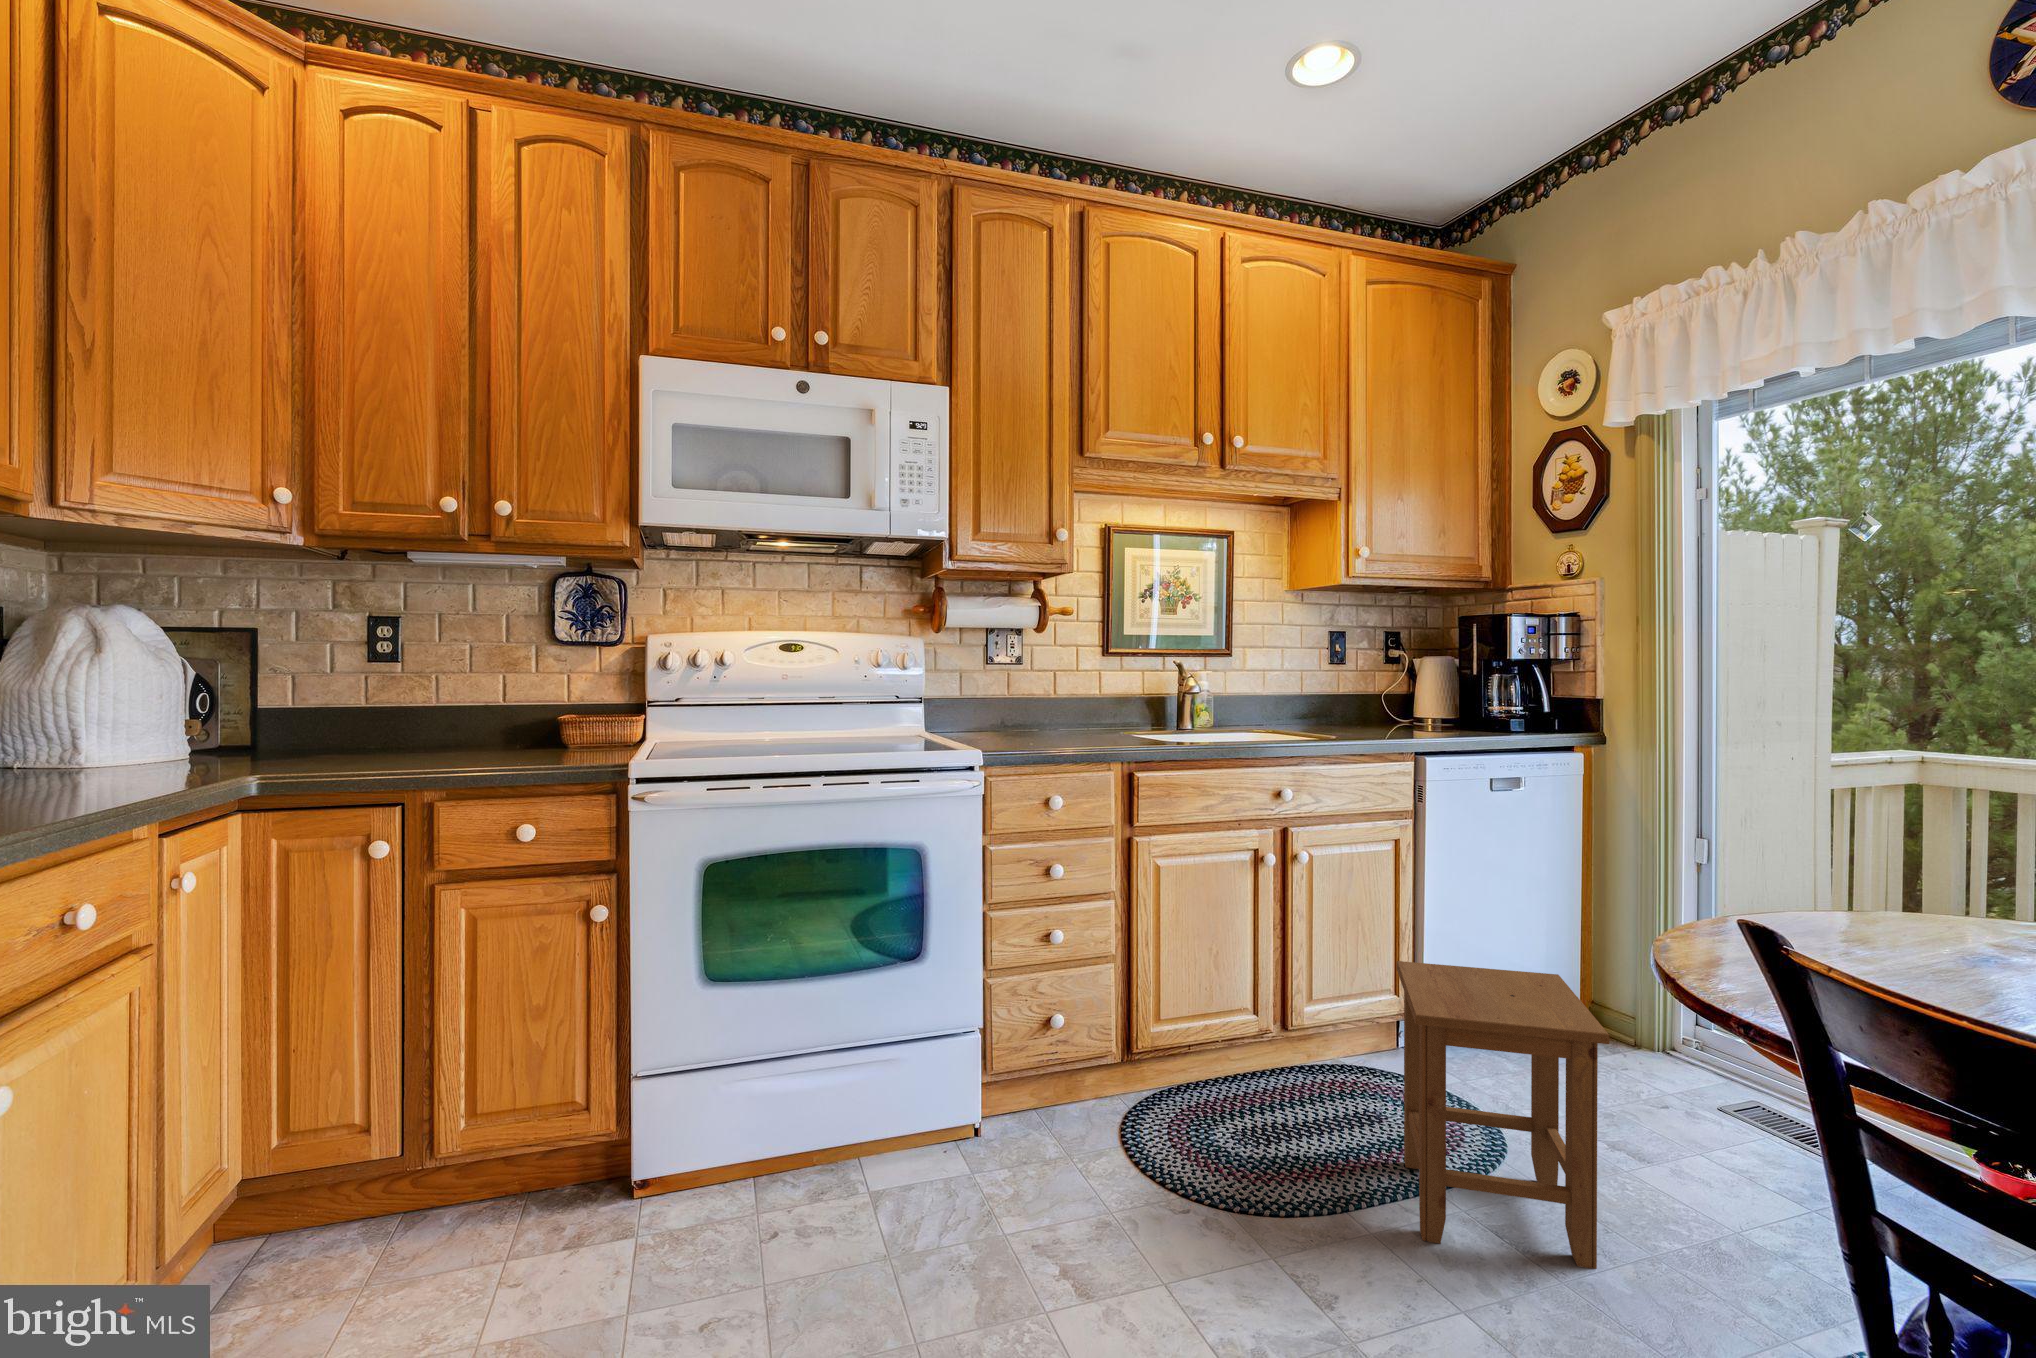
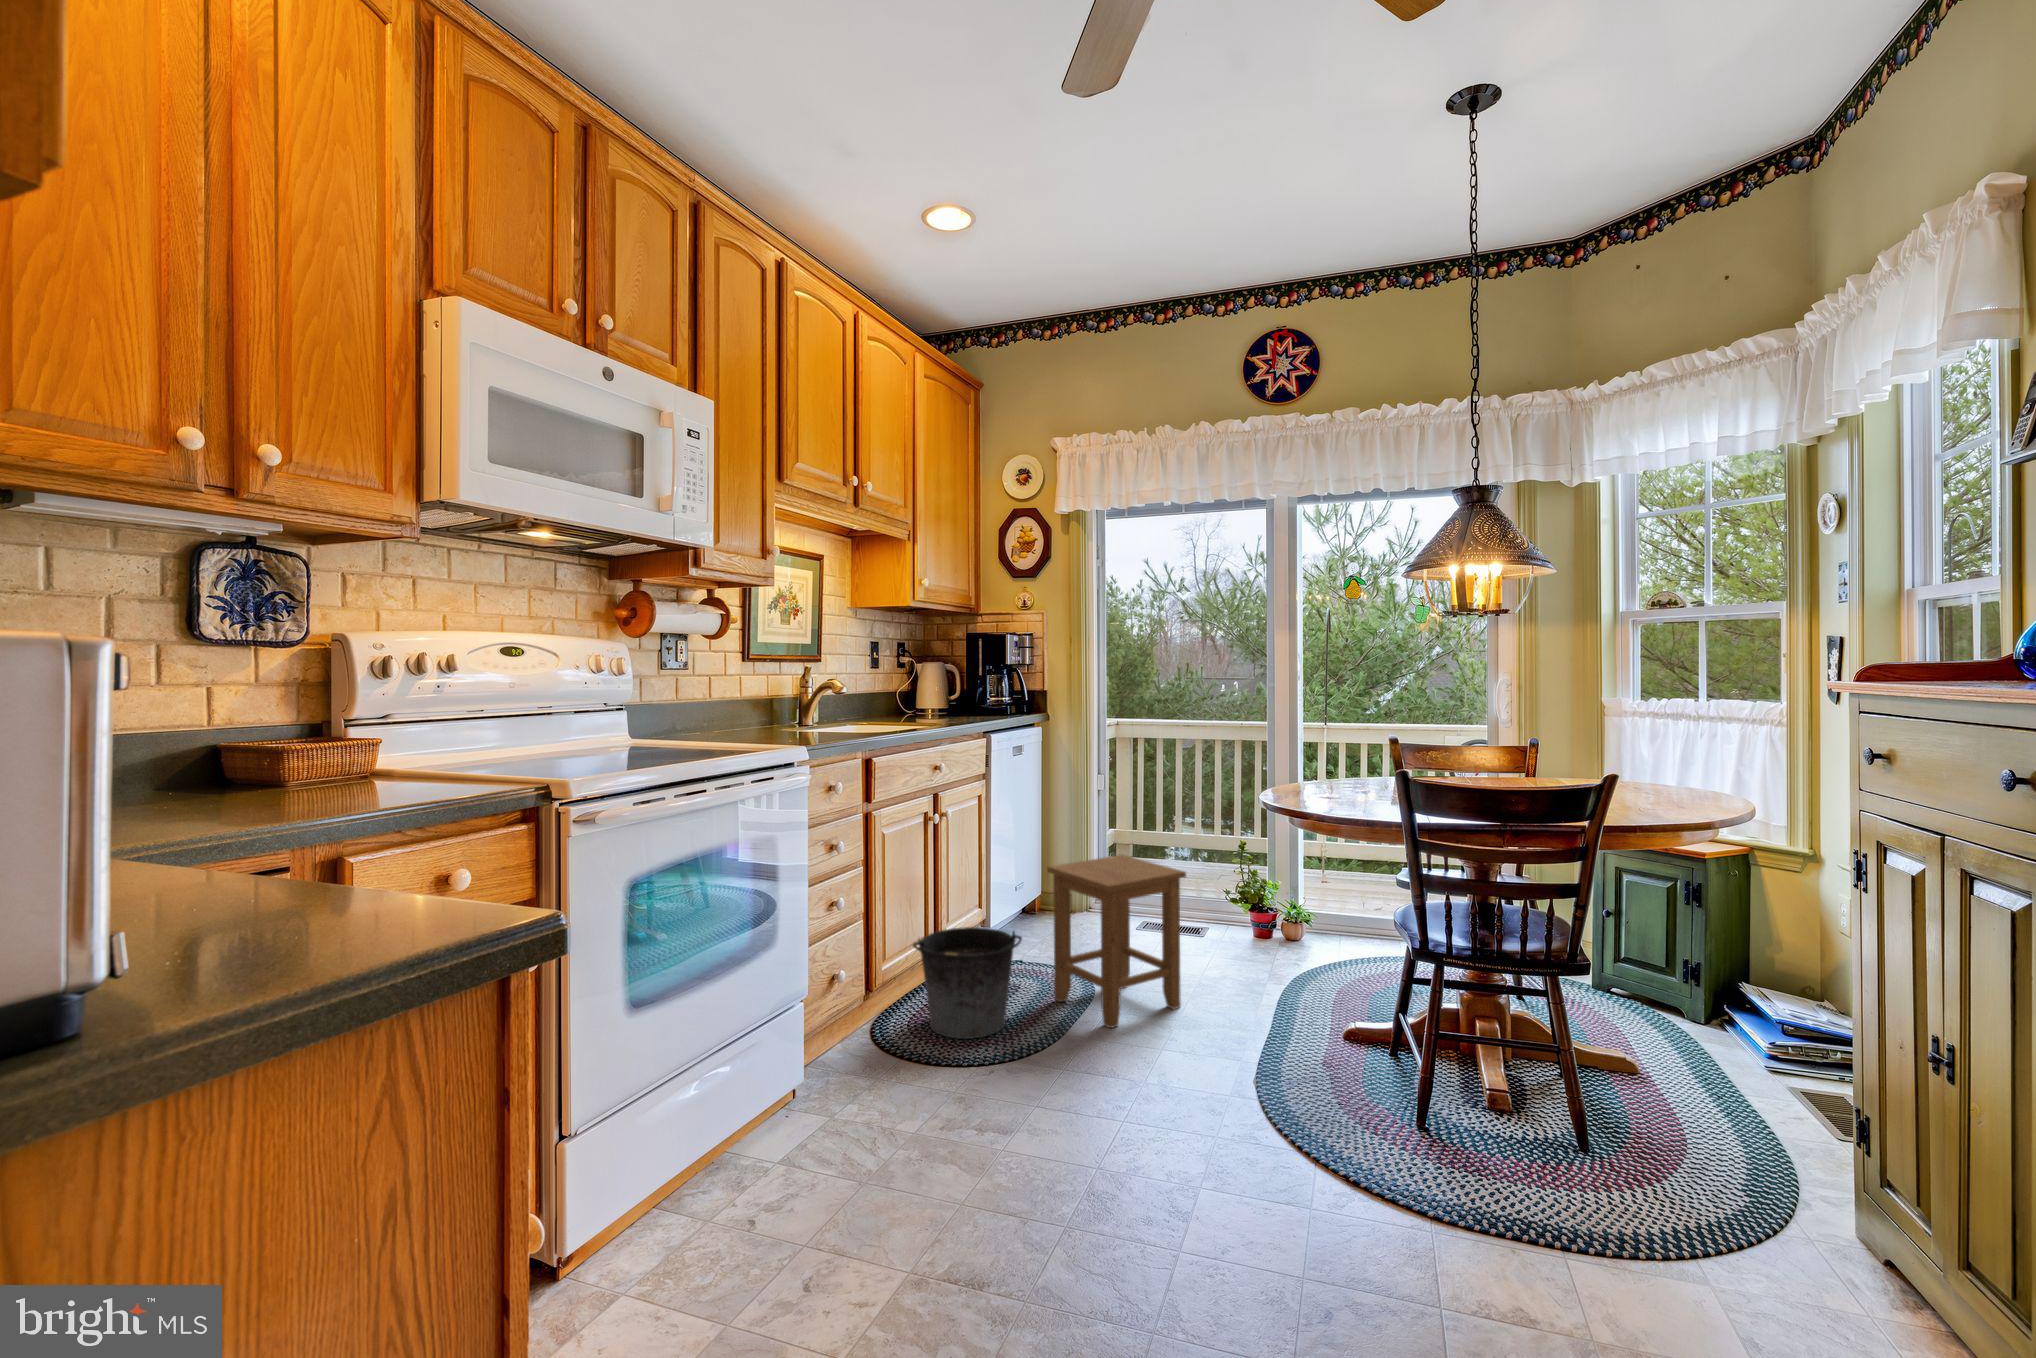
bucket: none [1177,1005,1321,1168] -> present [913,927,1022,1039]

